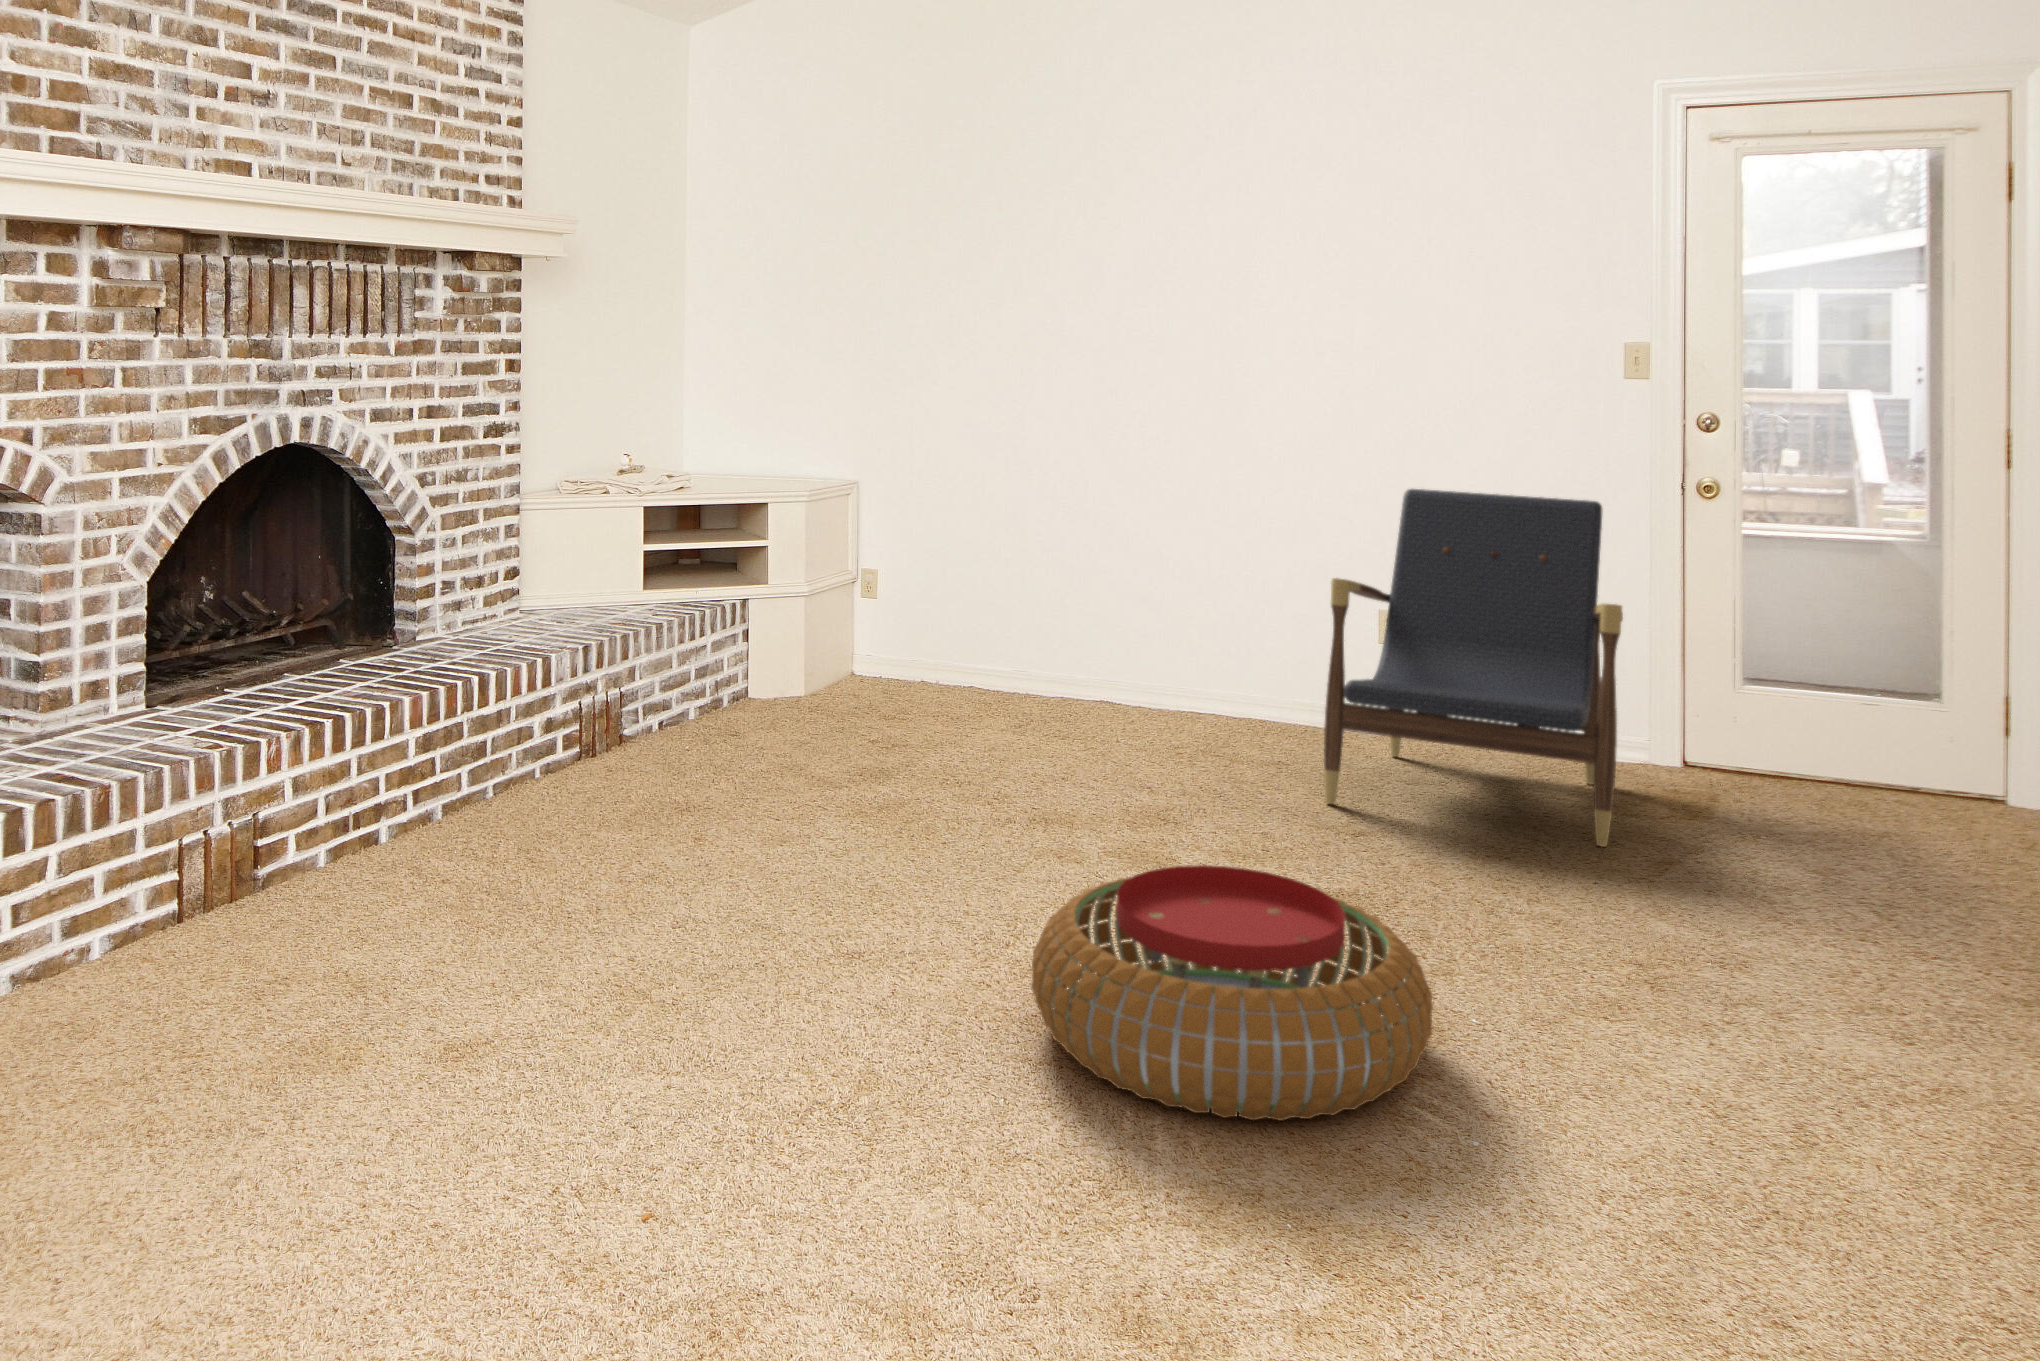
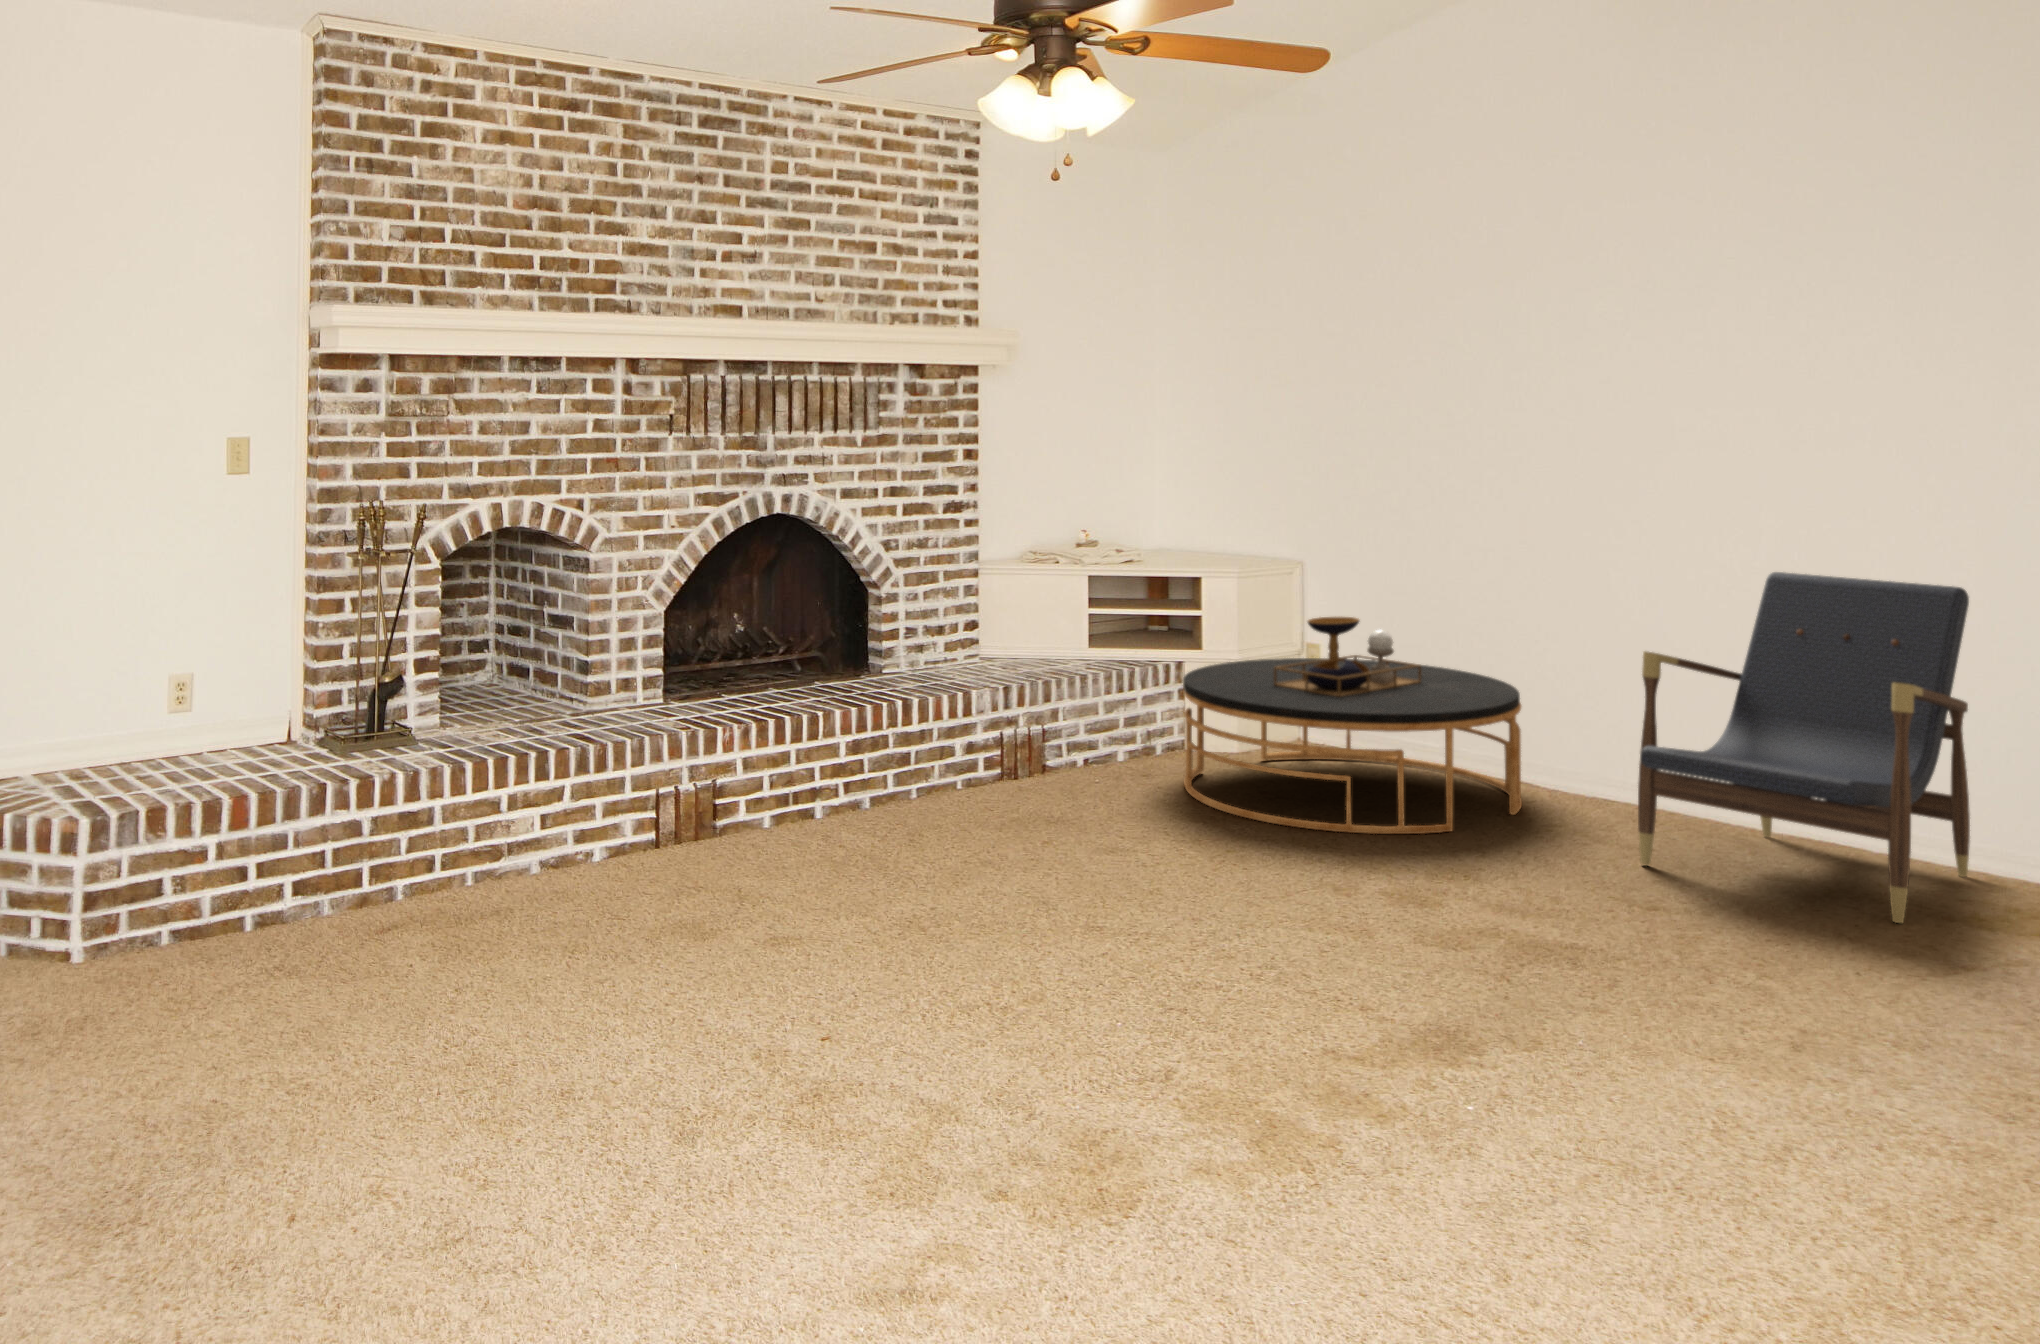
coffee table: none [793,547,1159,795] -> present [1183,617,1522,834]
pouf: present [1031,865,1433,1121] -> none [1181,863,1509,1051]

